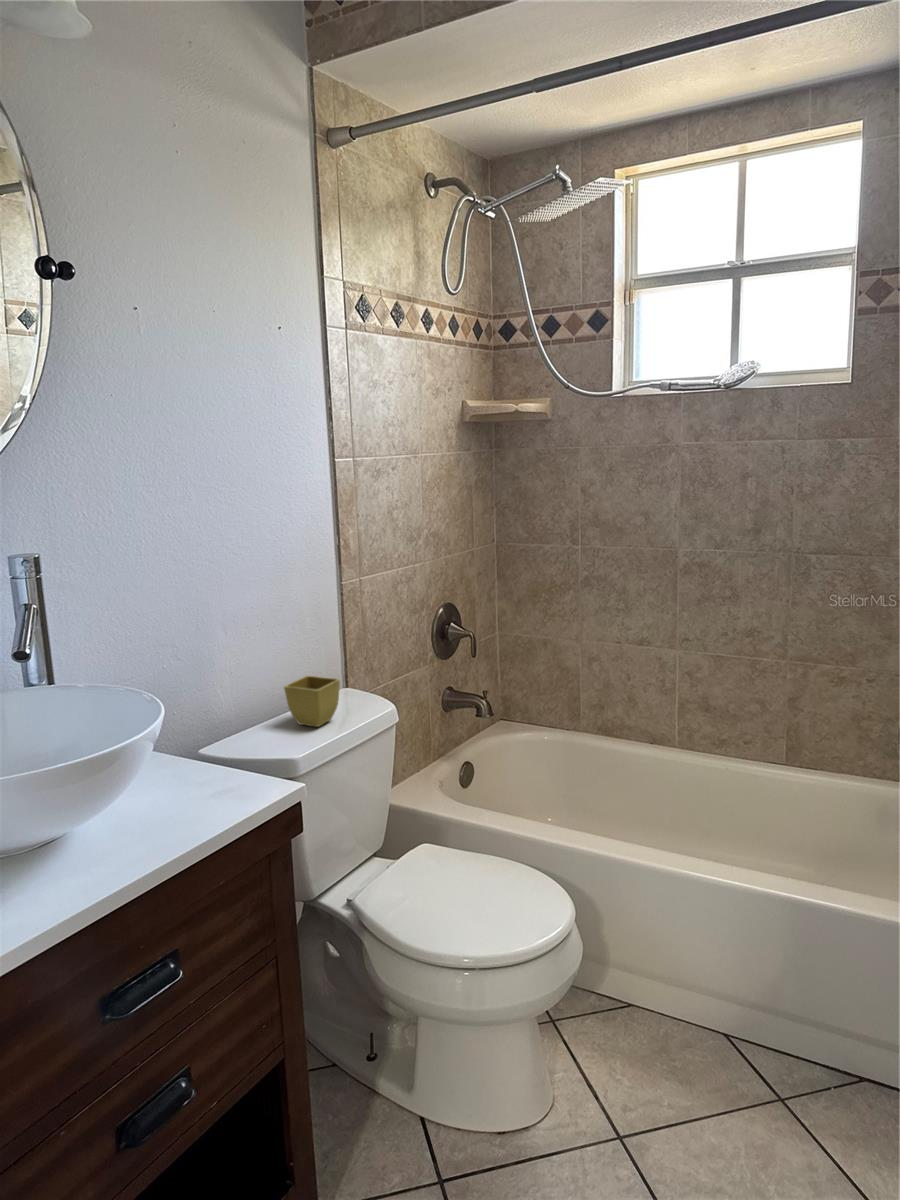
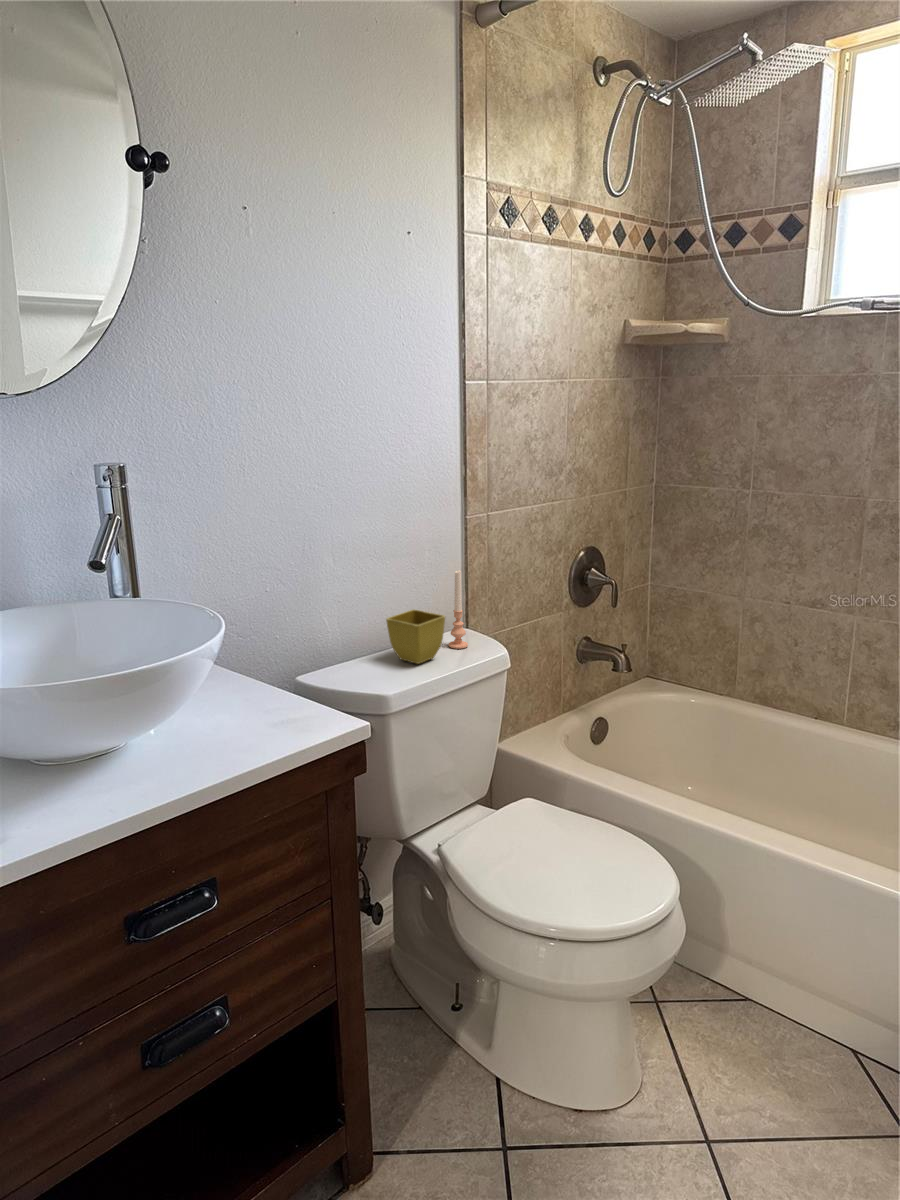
candle: none [341,635,359,709] -> present [449,570,468,649]

